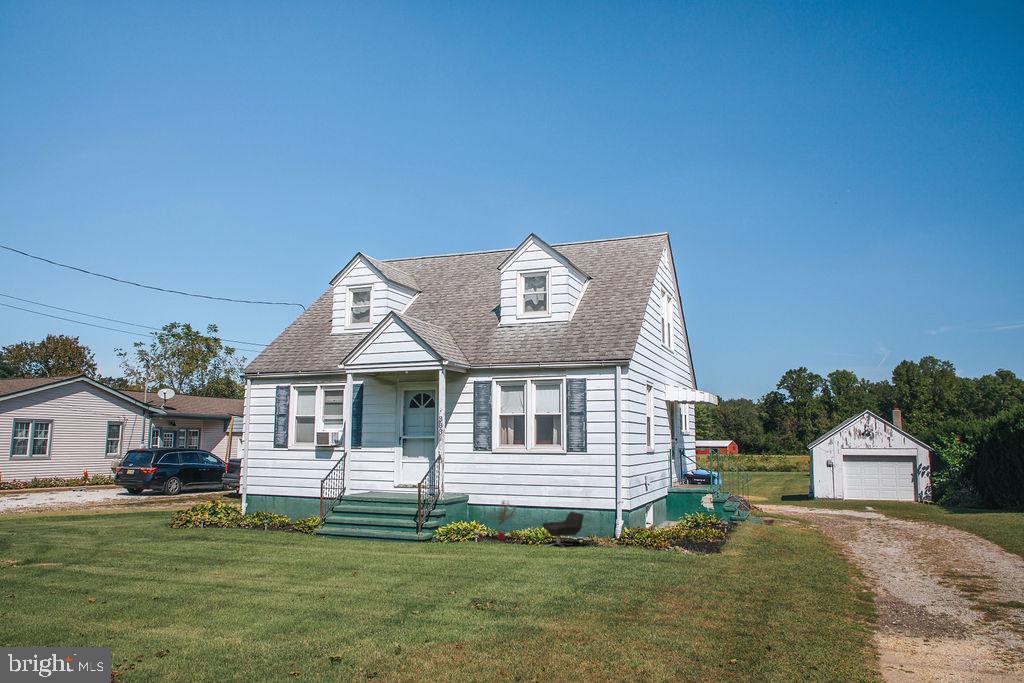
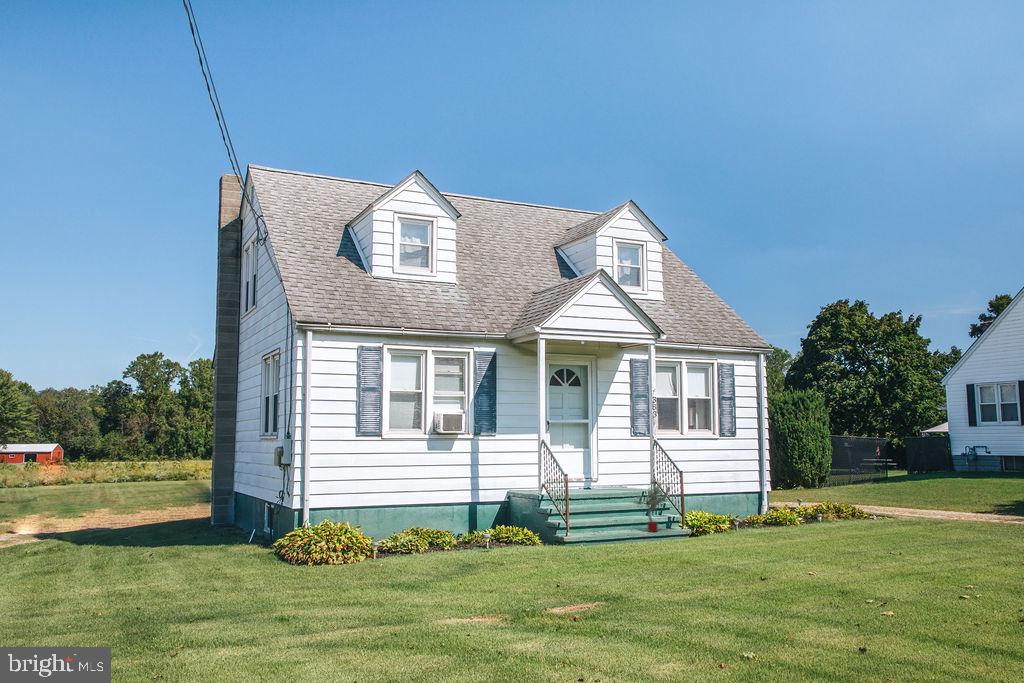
lounge chair: present [543,512,584,547] -> none [707,491,764,539]

